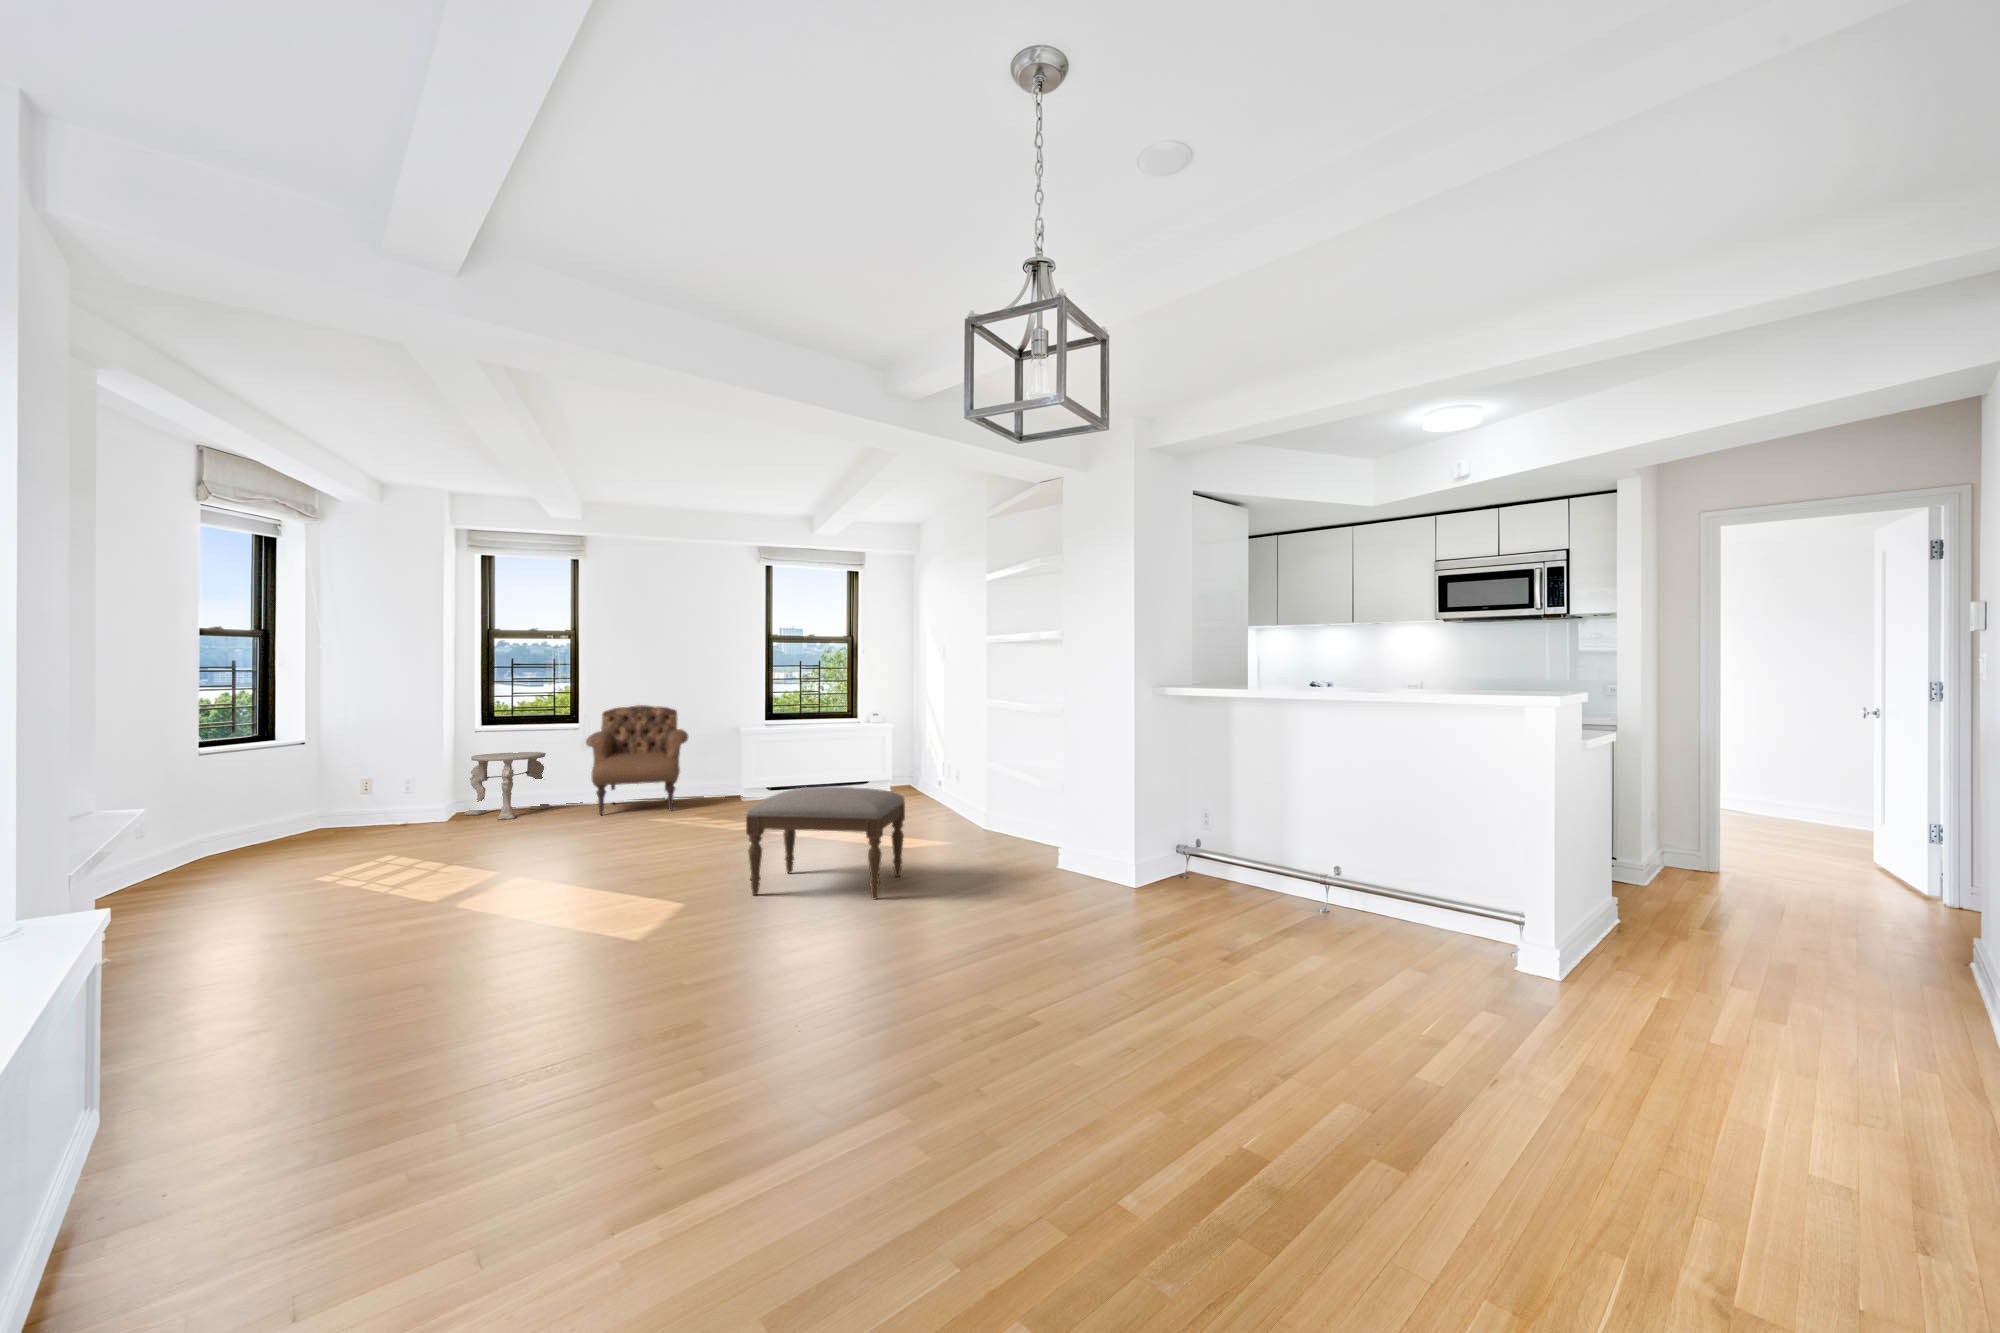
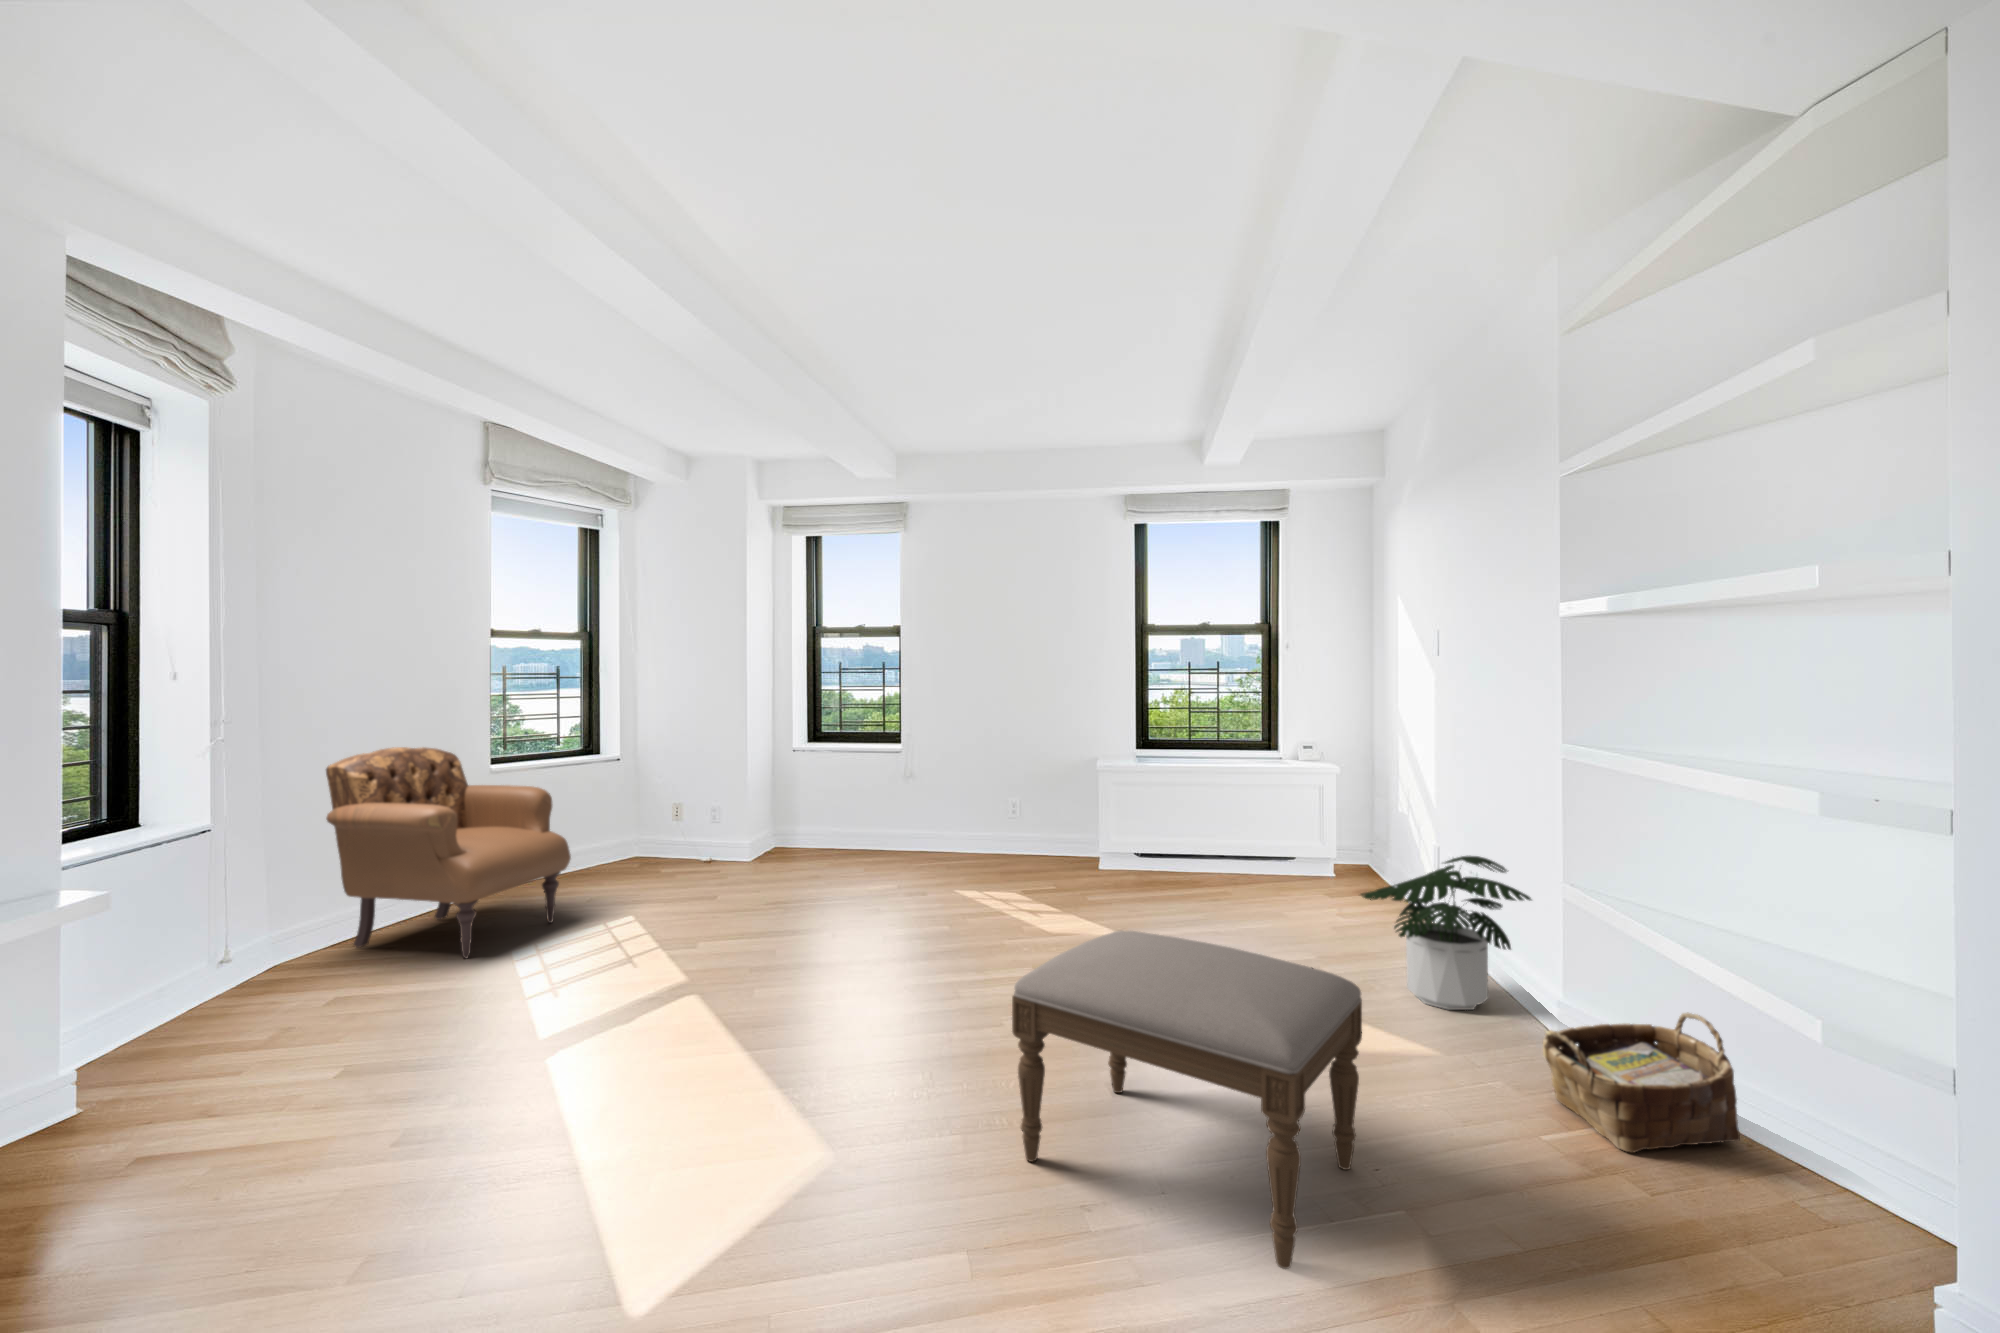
armchair: present [586,705,688,815] -> present [326,747,571,959]
side table: present [464,752,551,820] -> none [779,779,872,868]
potted plant: none [904,757,982,832] -> present [1361,856,1531,1010]
woven basket: none [979,803,1046,858] -> present [1543,1012,1740,1153]

